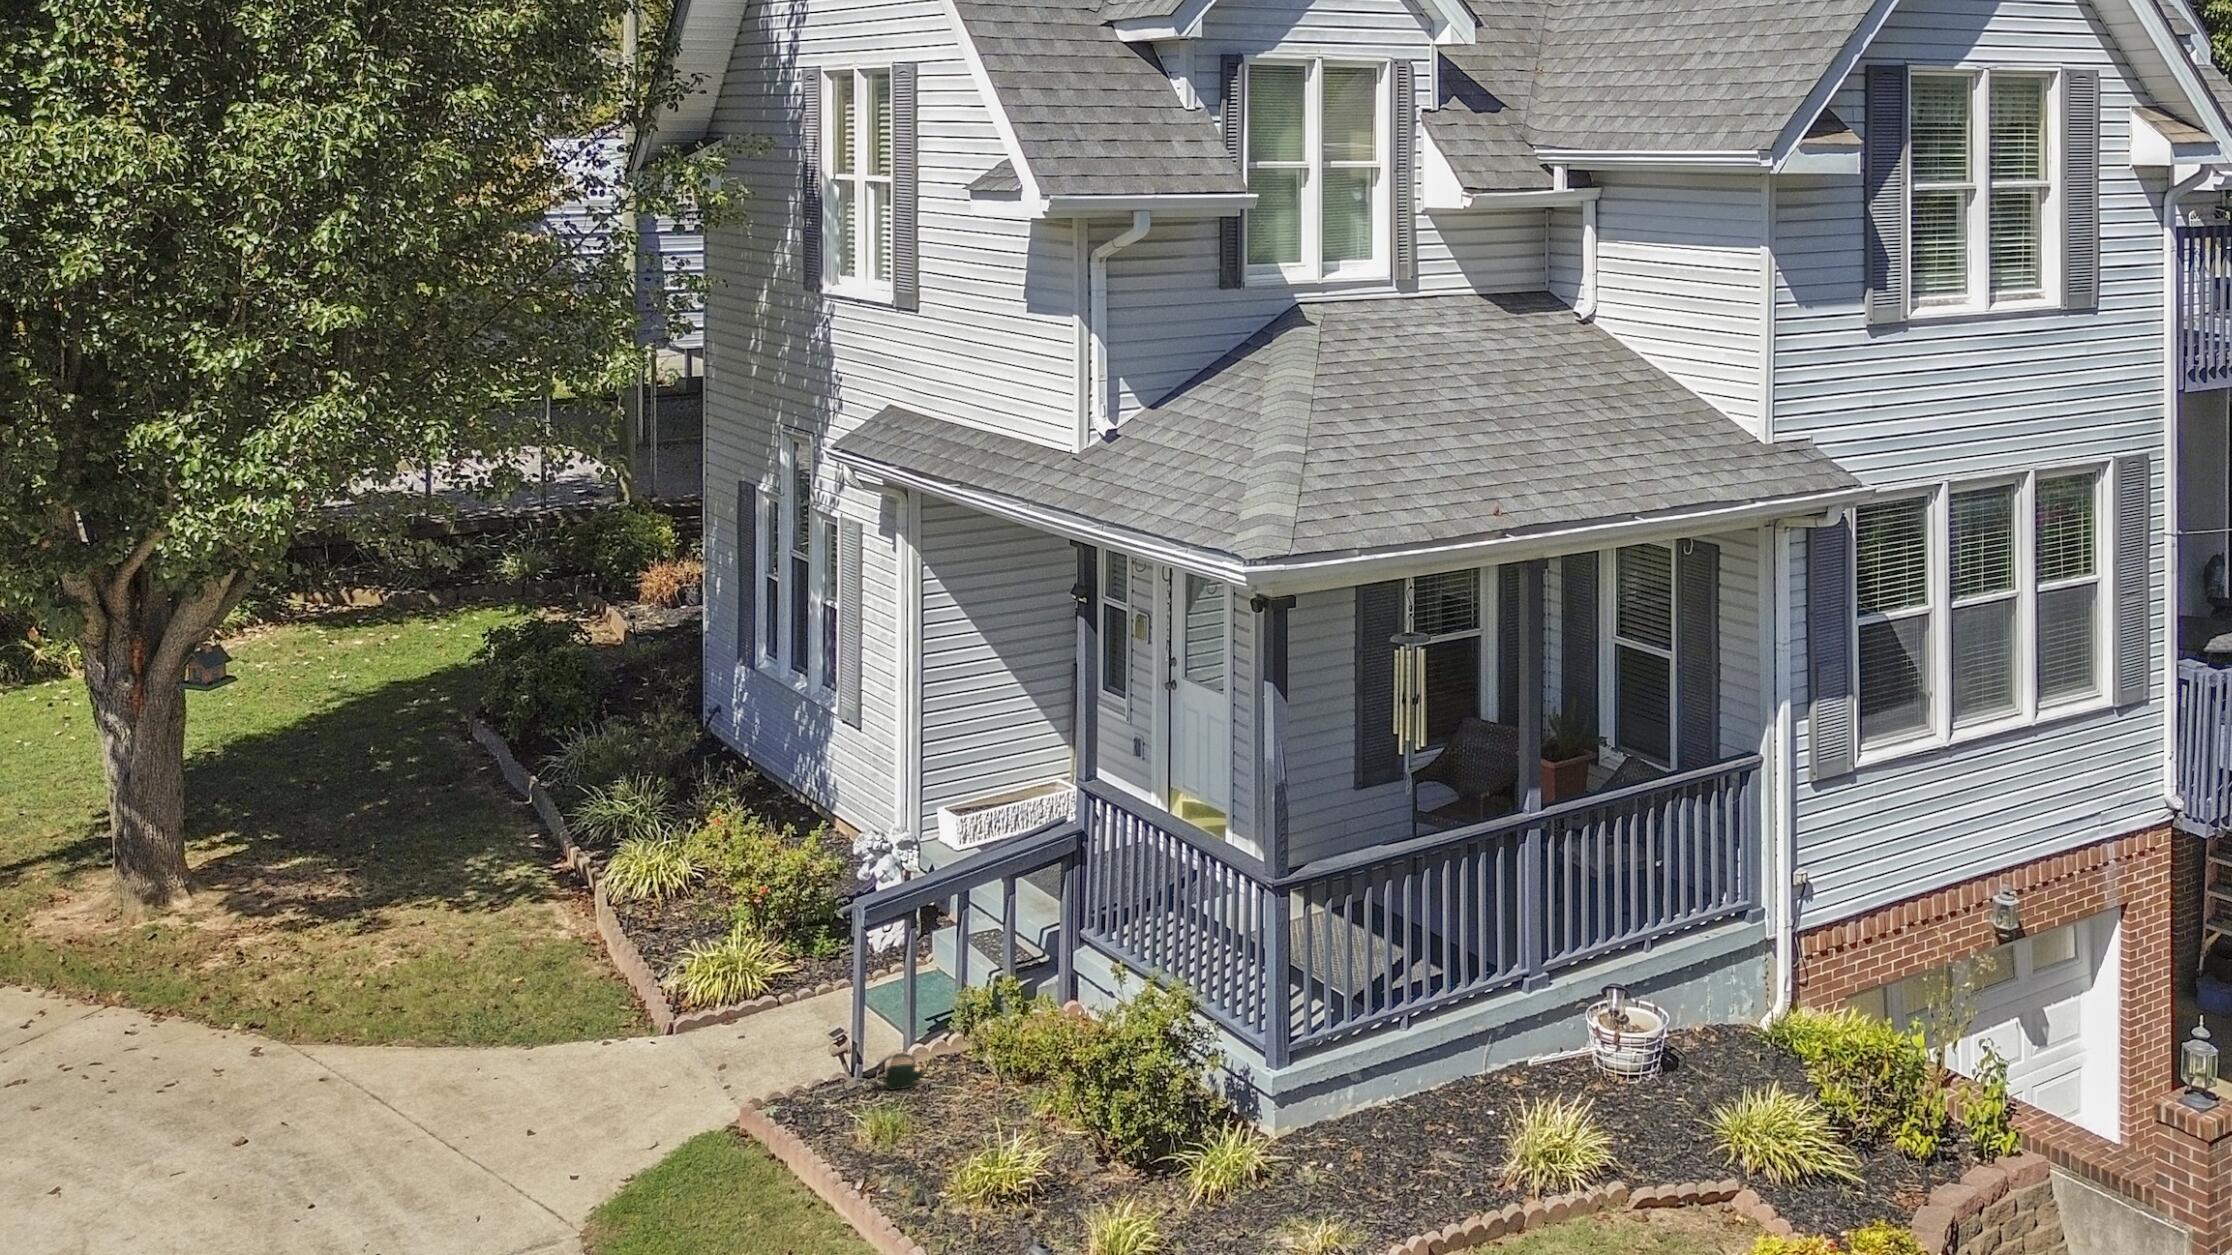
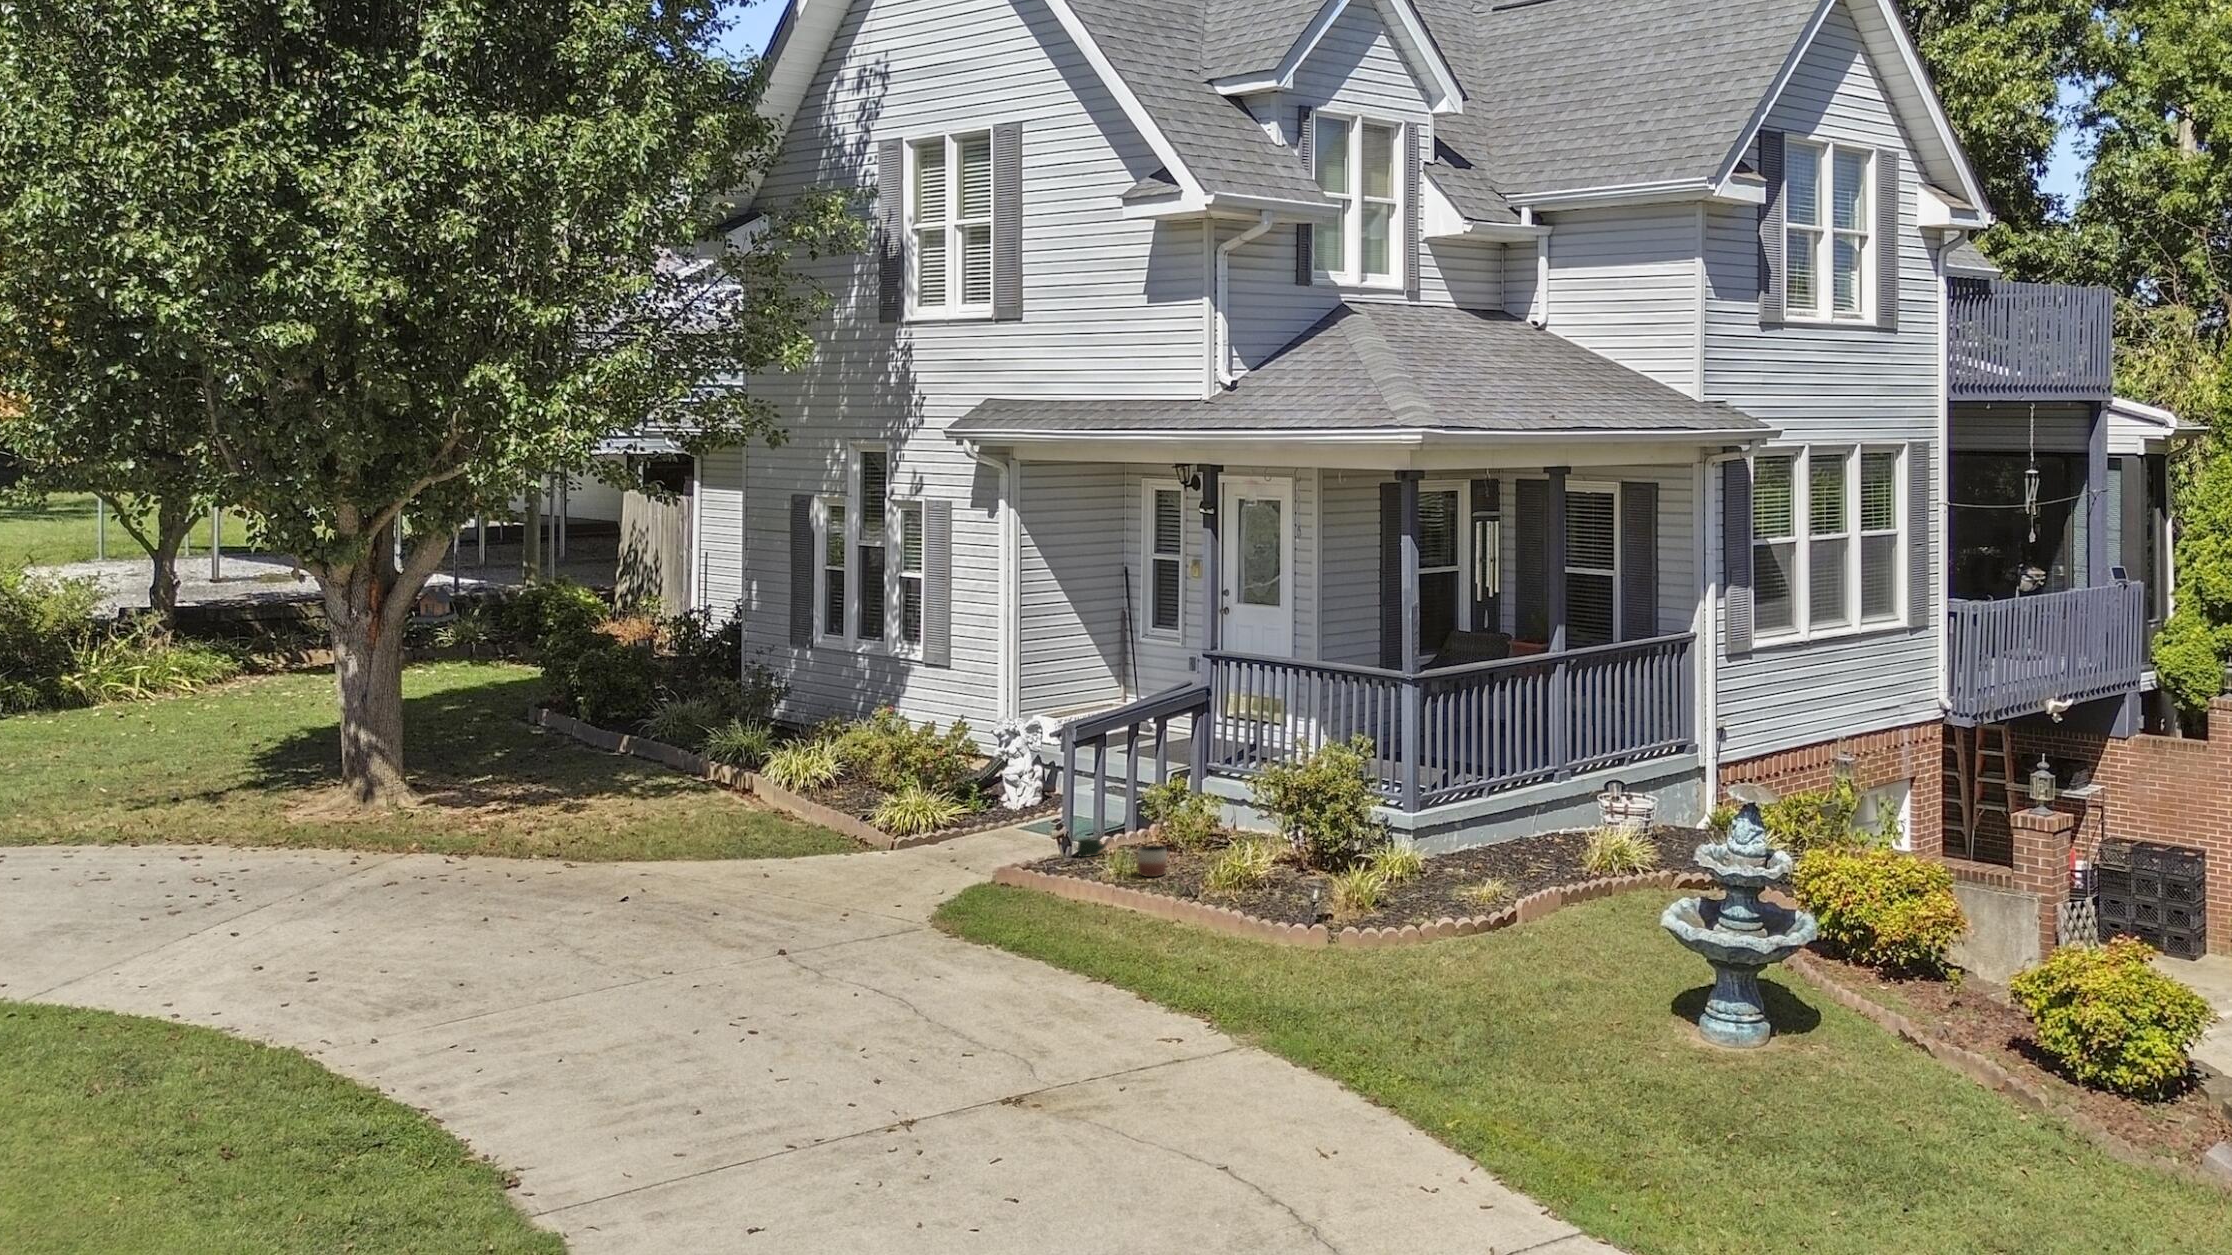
planter: none [931,1094,970,1140] -> present [1138,845,1167,877]

